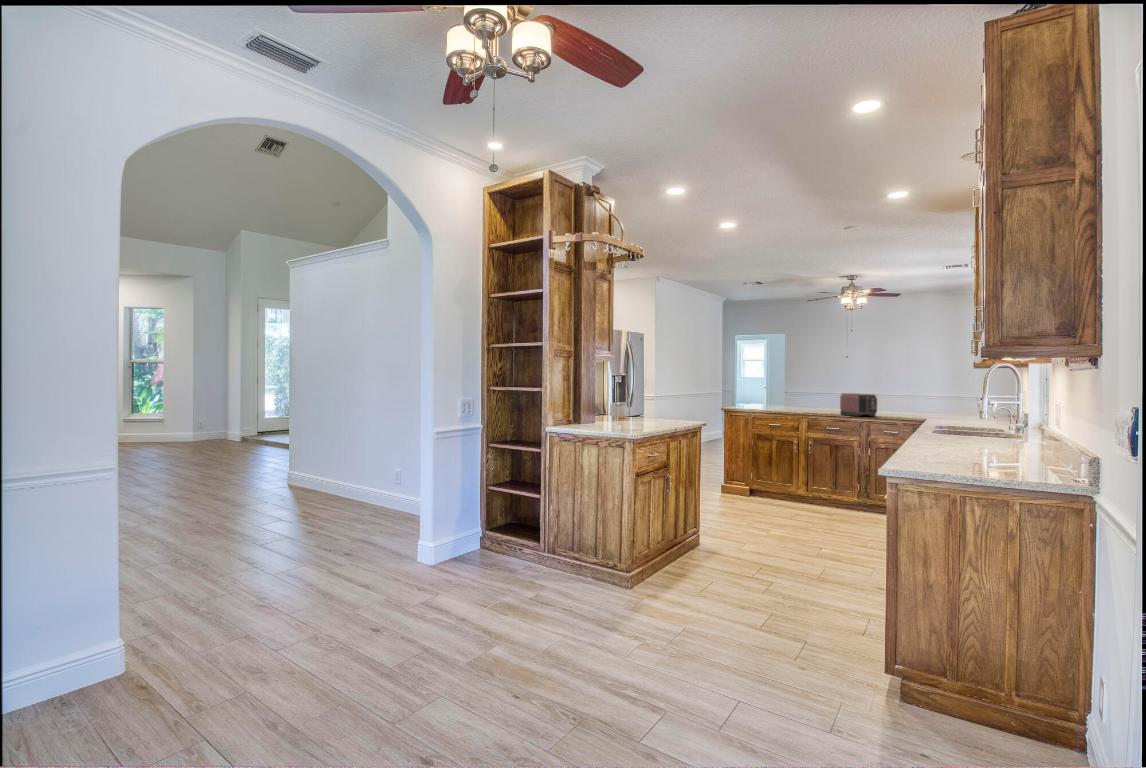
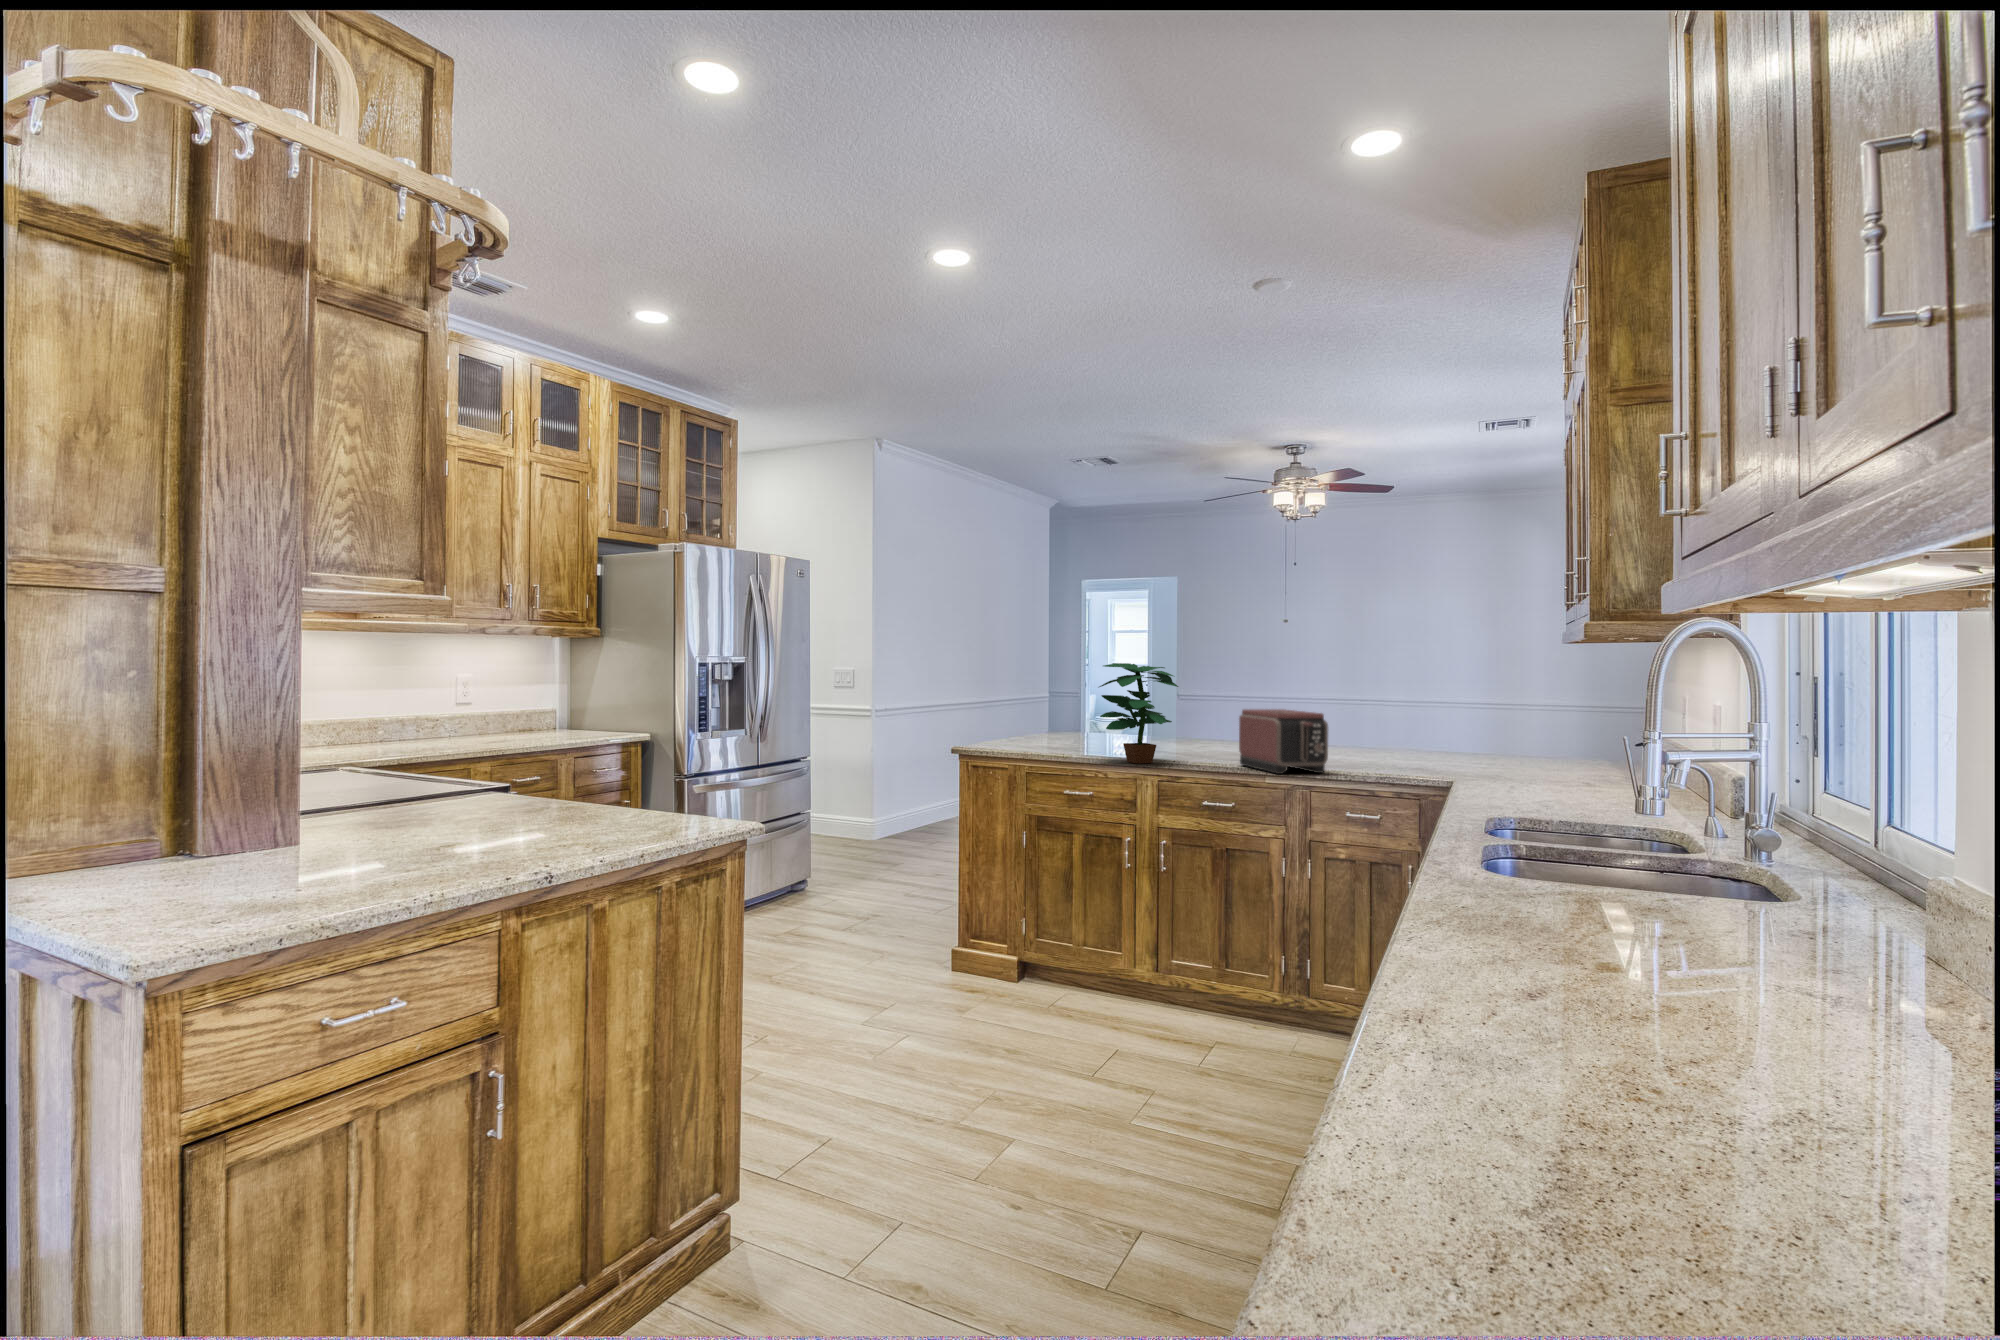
potted plant: none [783,376,816,414] -> present [1099,663,1178,764]

